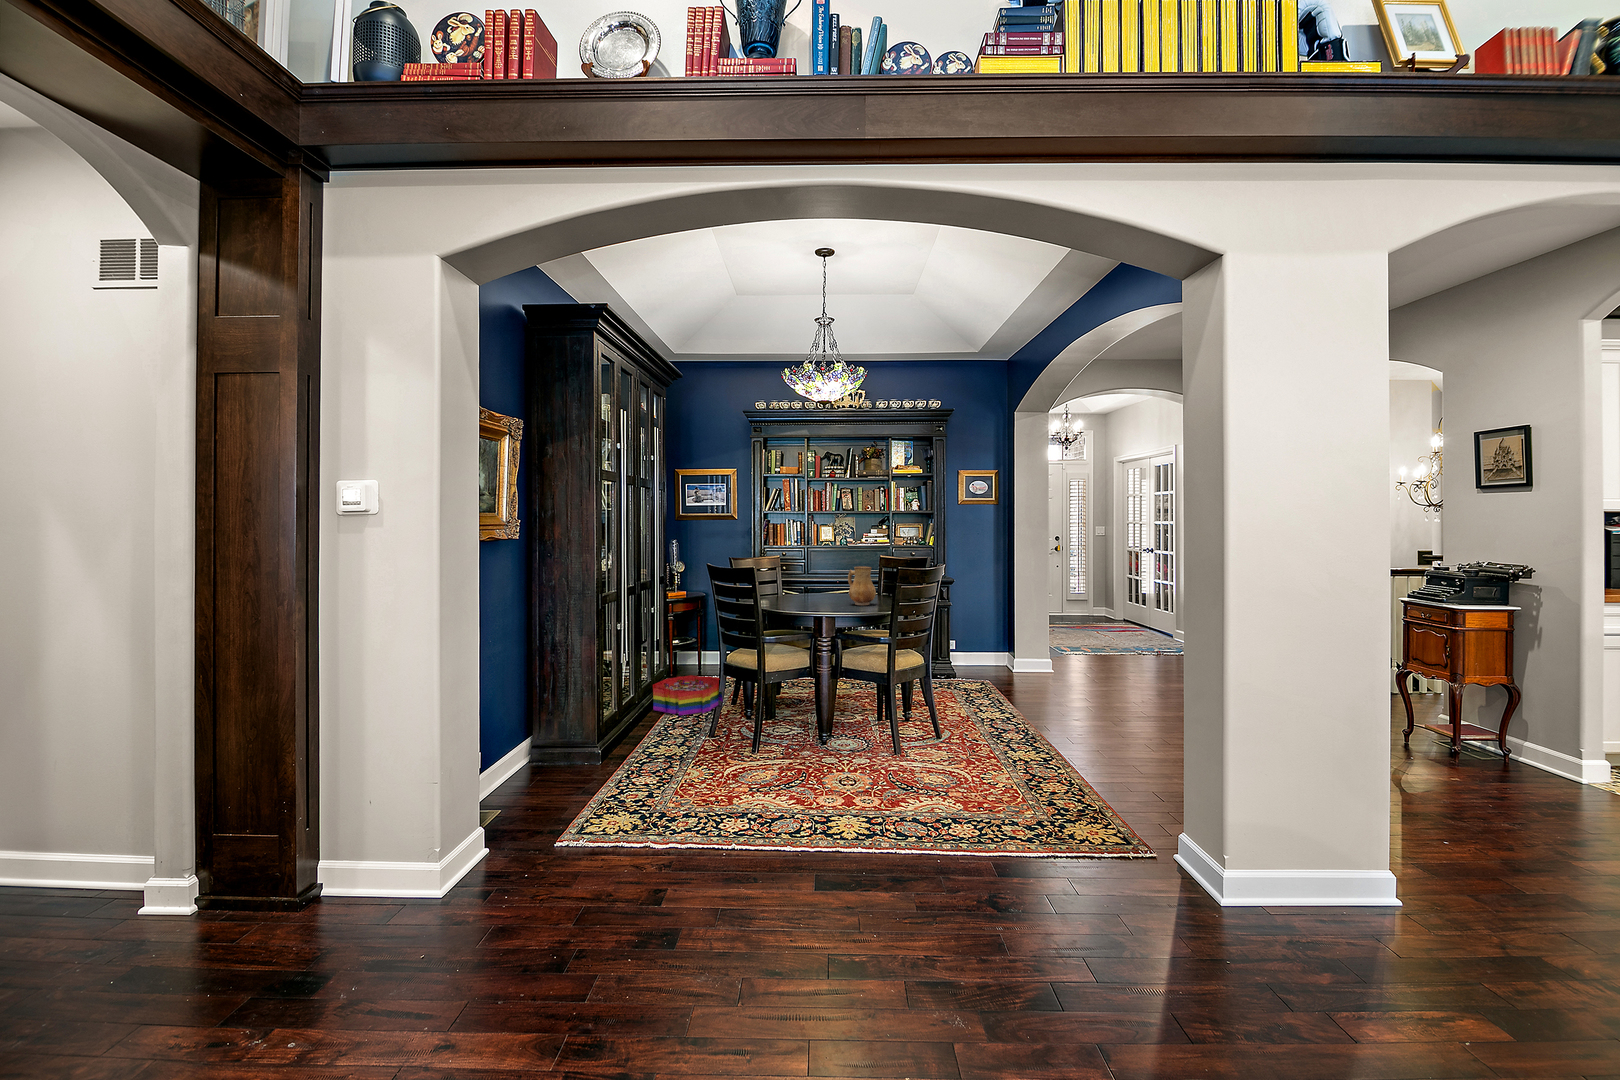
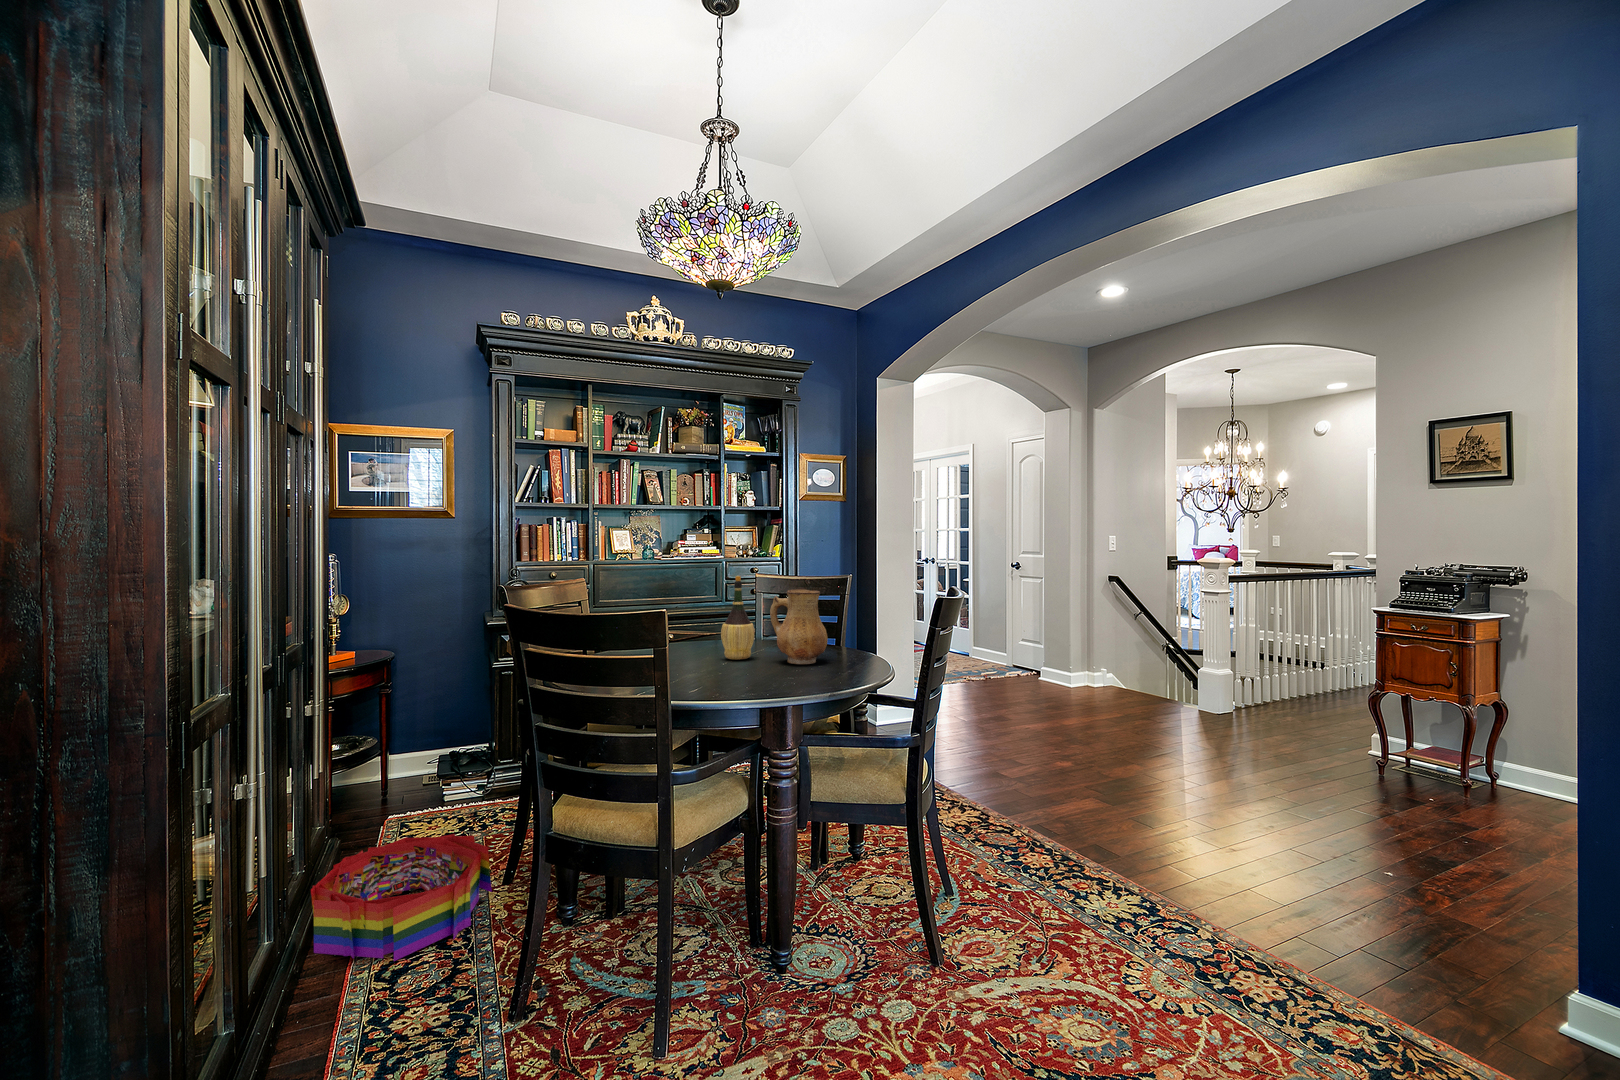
wine bottle: none [827,558,845,602] -> present [721,576,754,659]

